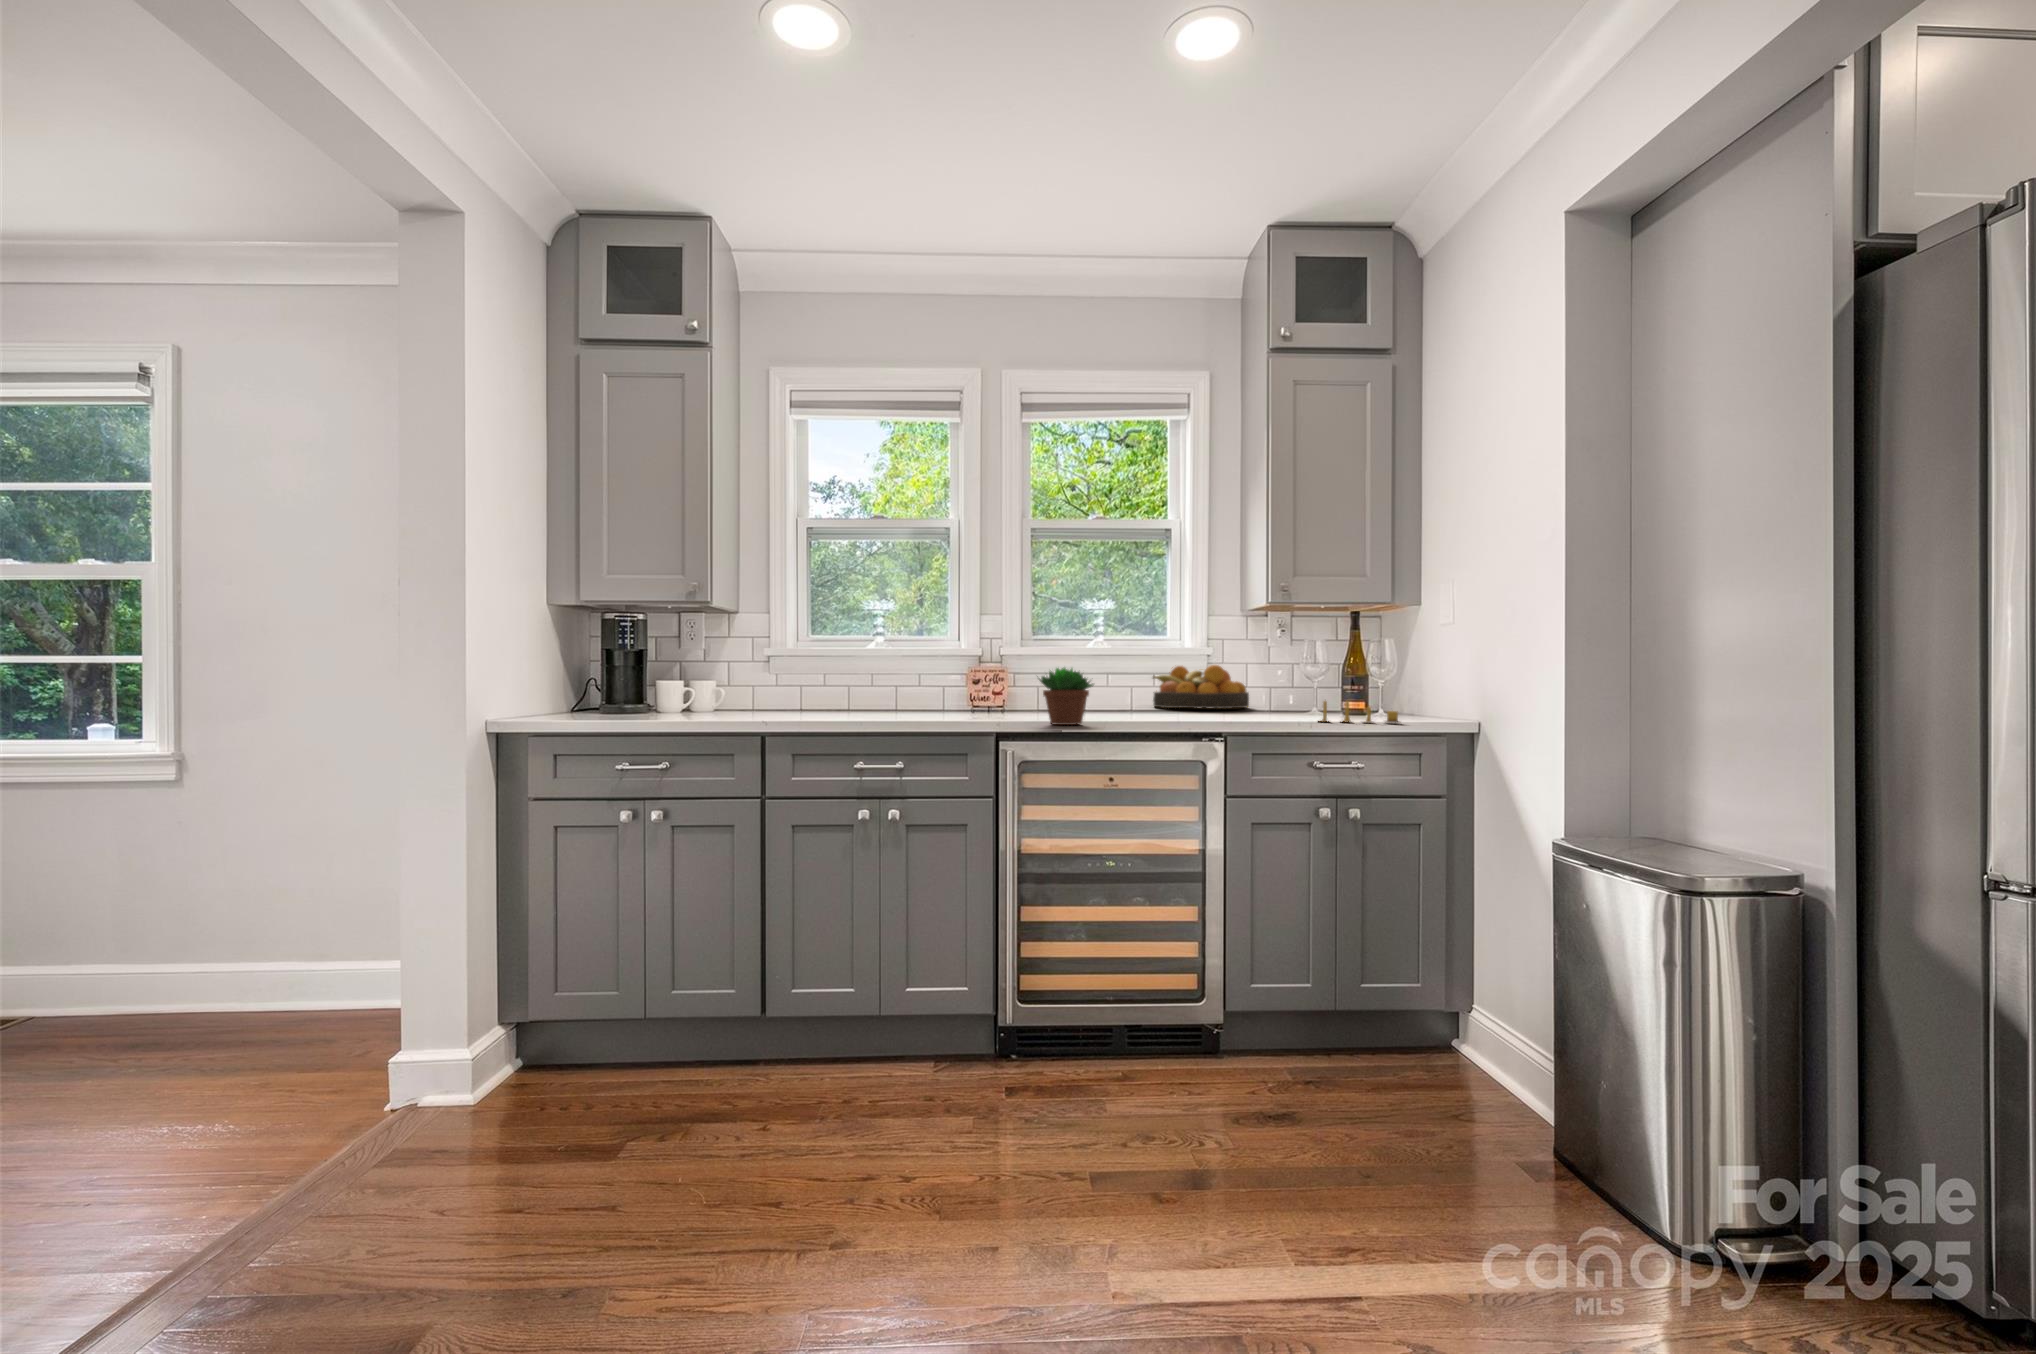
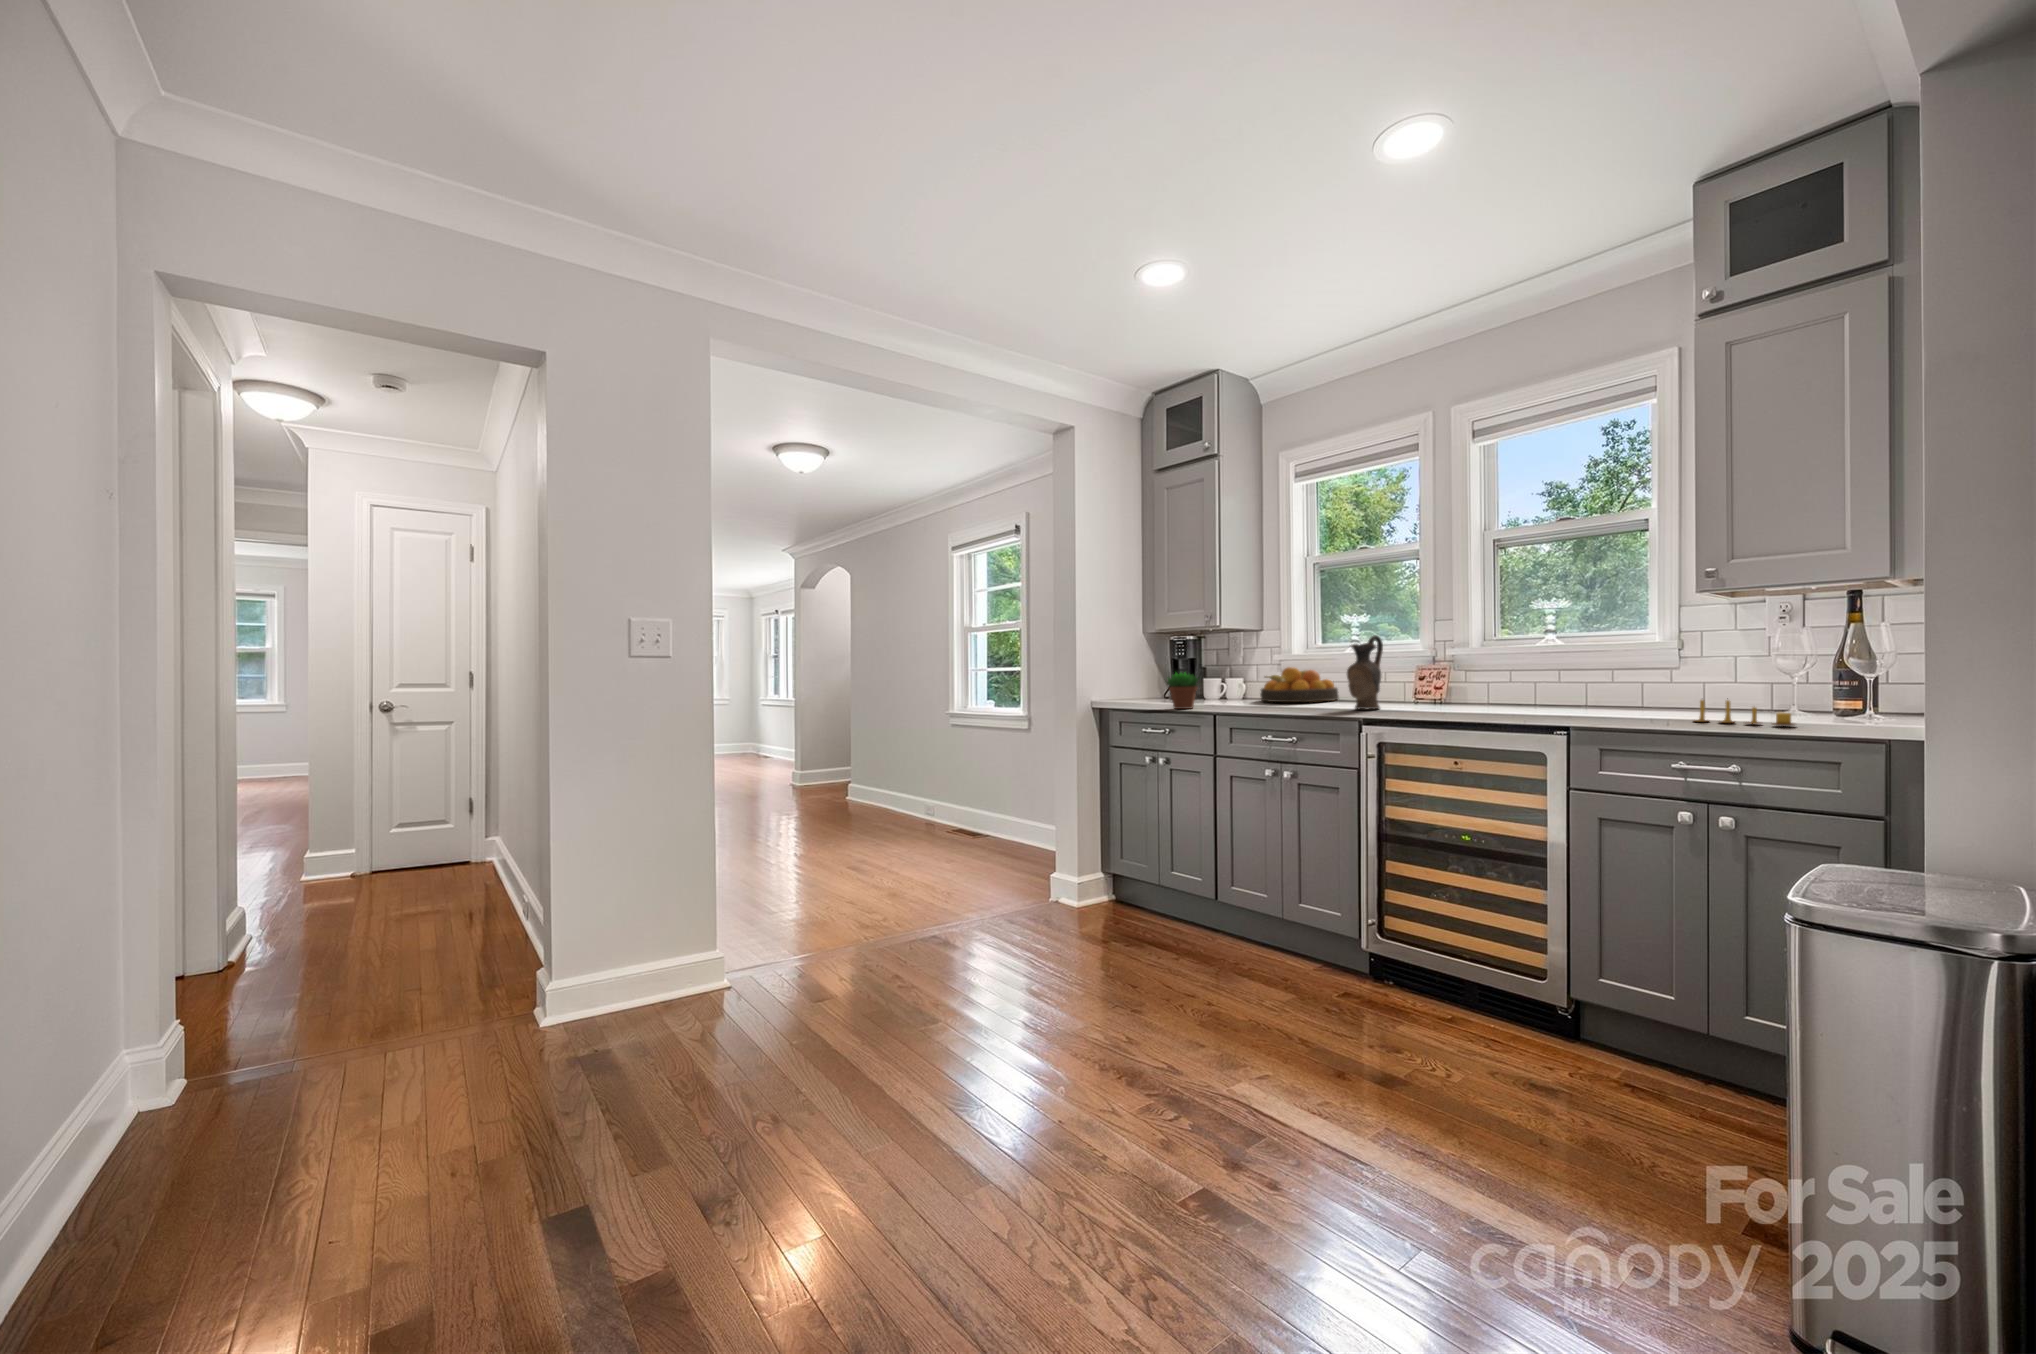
ceramic pitcher: none [951,624,990,719] -> present [1347,635,1383,709]
fruit bowl: present [1153,665,1249,708] -> present [1260,667,1339,702]
succulent plant: present [1039,668,1094,725] -> present [1167,673,1199,709]

